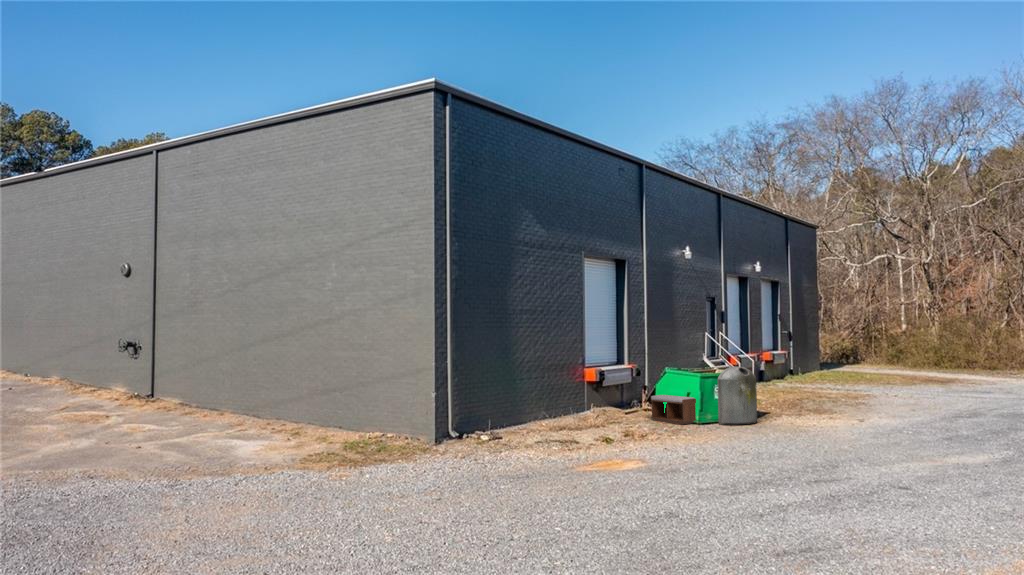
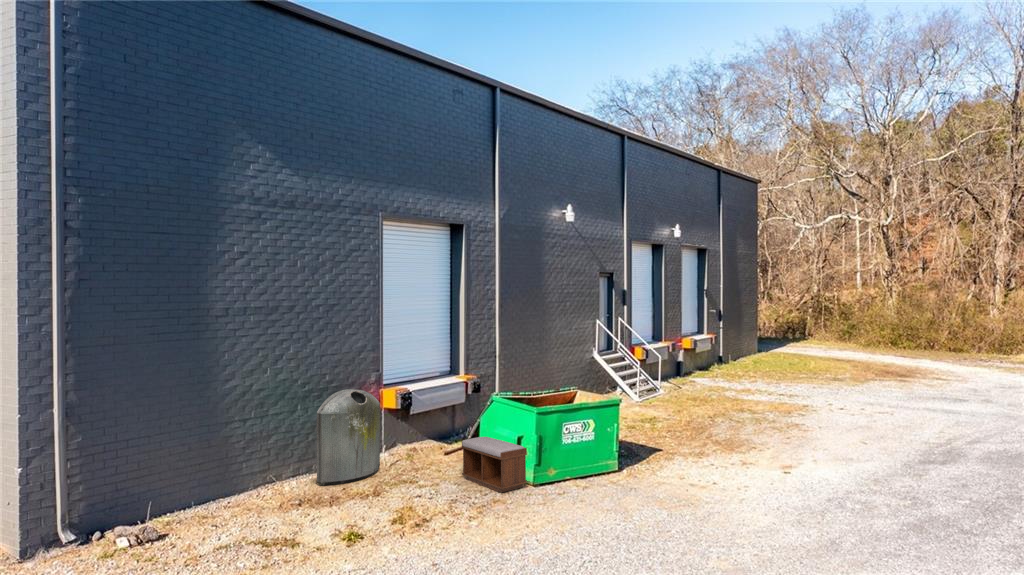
trash can: present [718,366,757,425] -> present [317,389,380,486]

